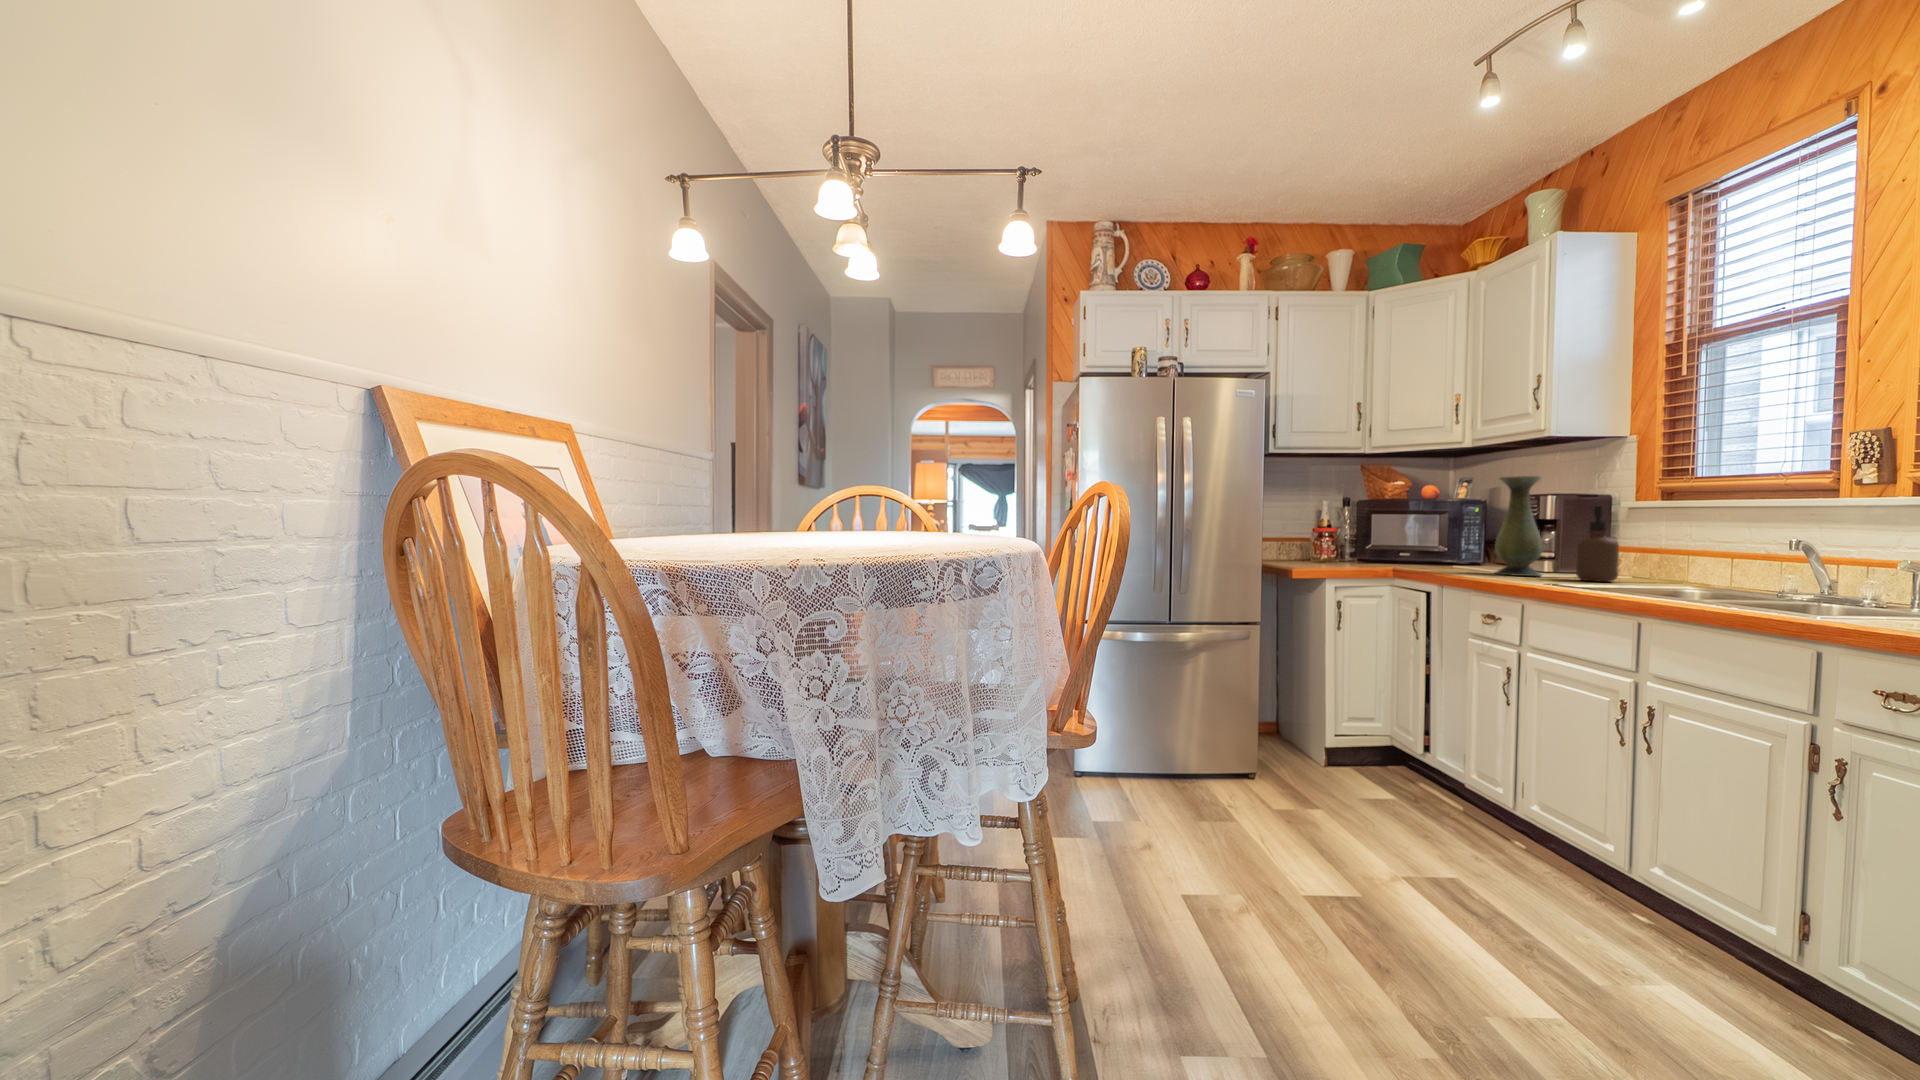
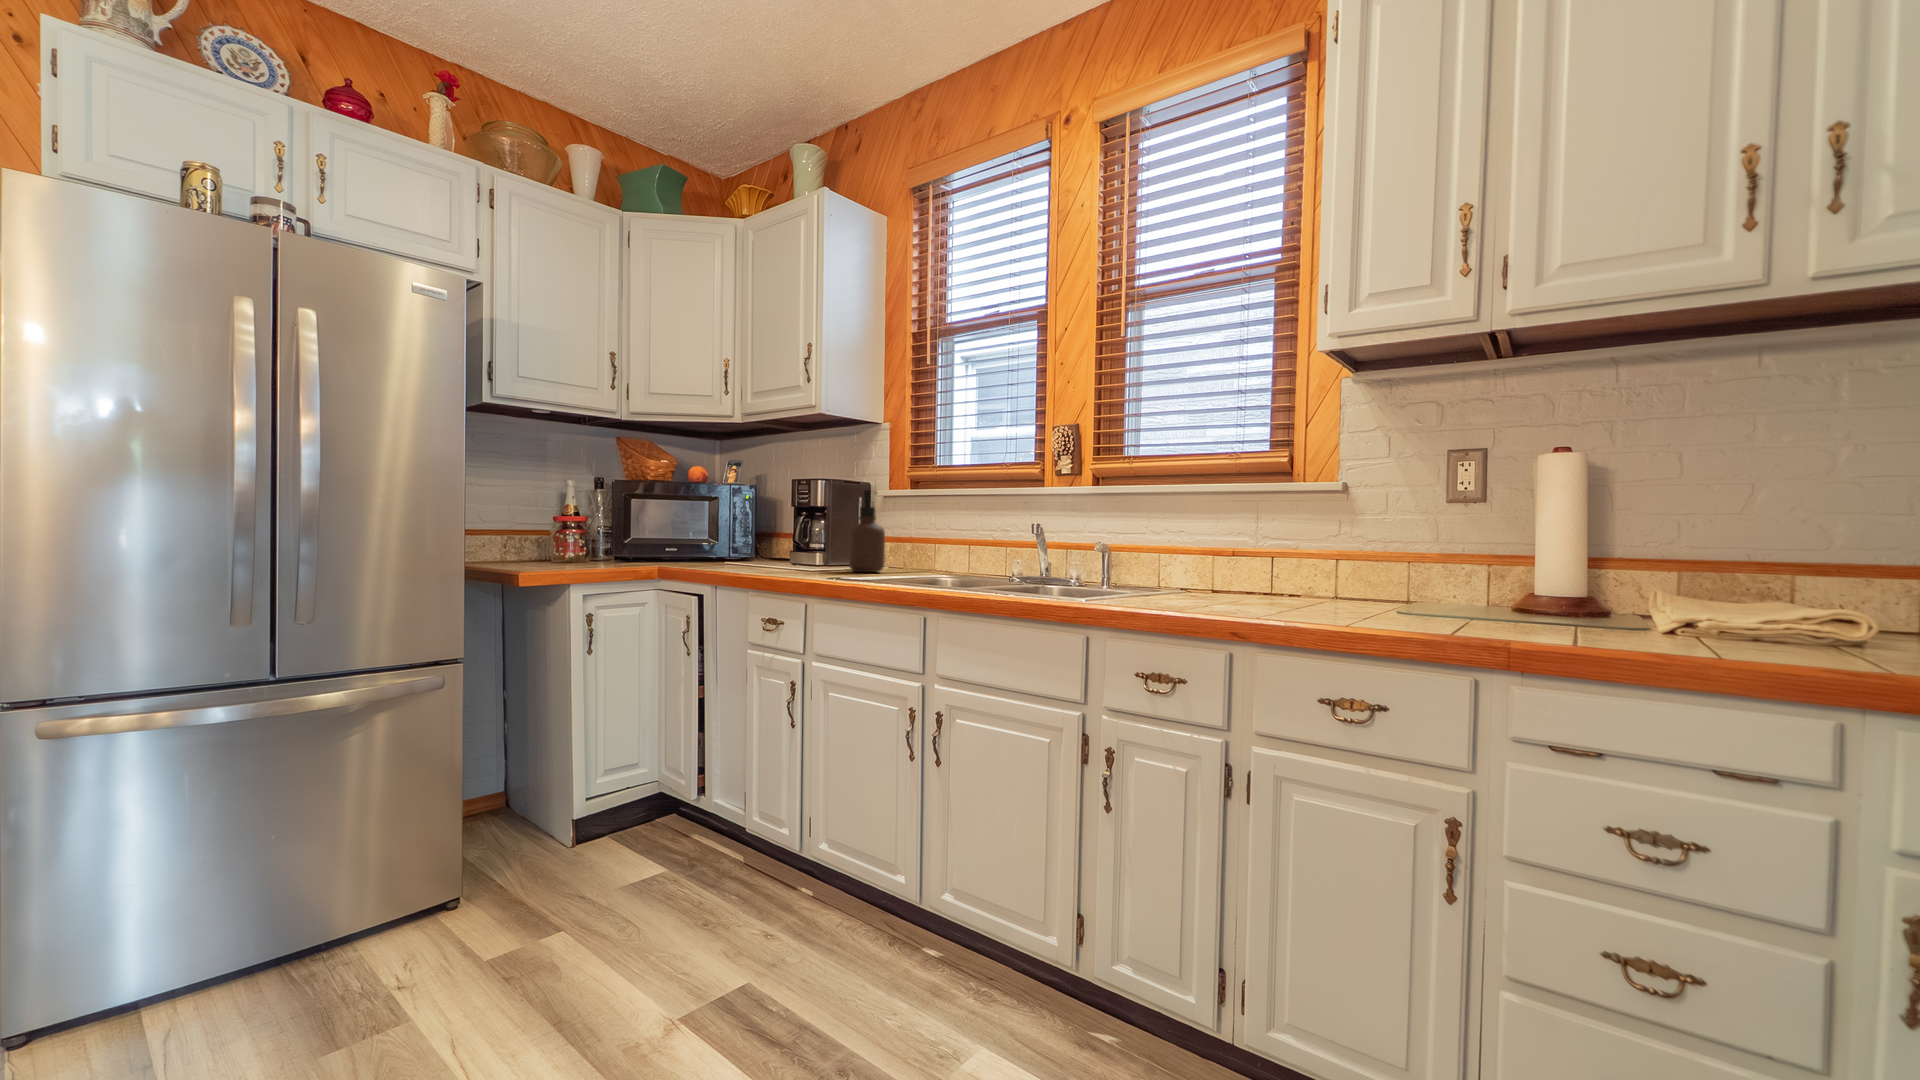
vase: present [1495,476,1543,576] -> none [771,453,818,569]

